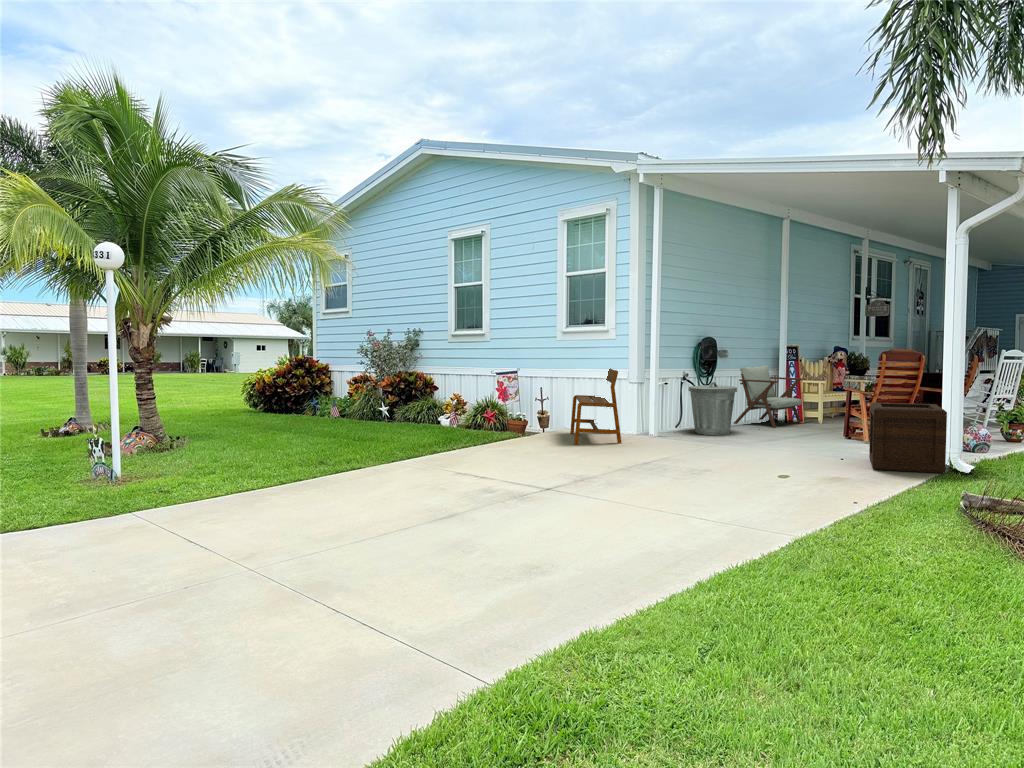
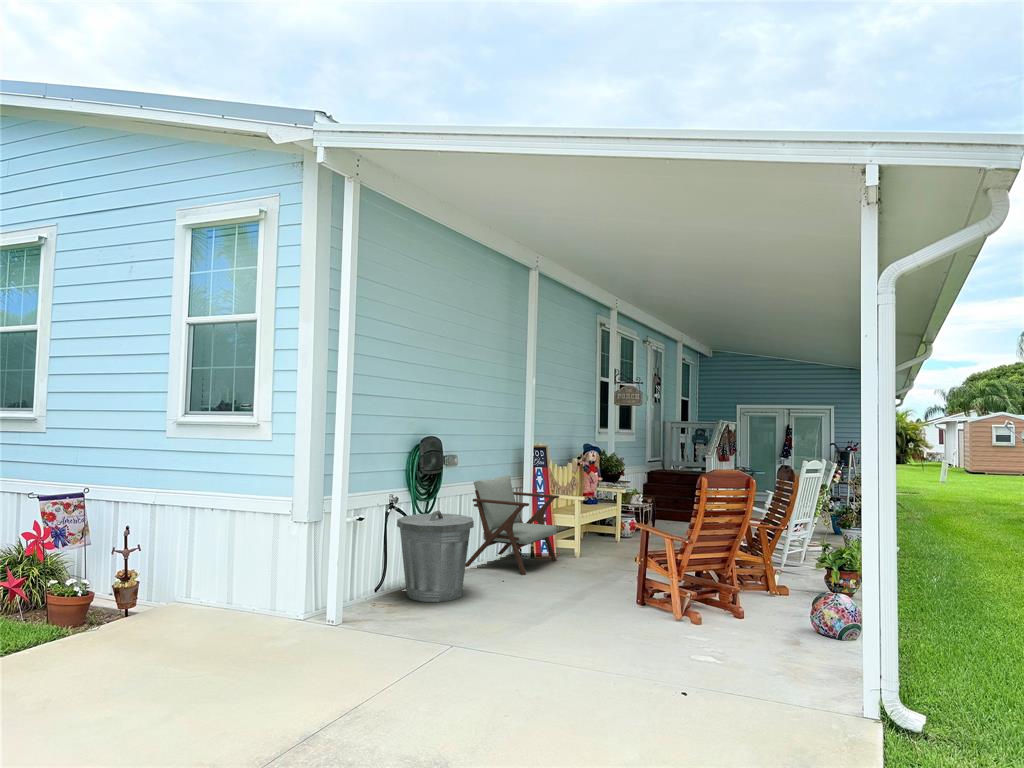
bench: present [570,368,622,445] -> none [171,488,270,656]
wooden crate: present [869,403,947,474] -> none [699,567,841,708]

